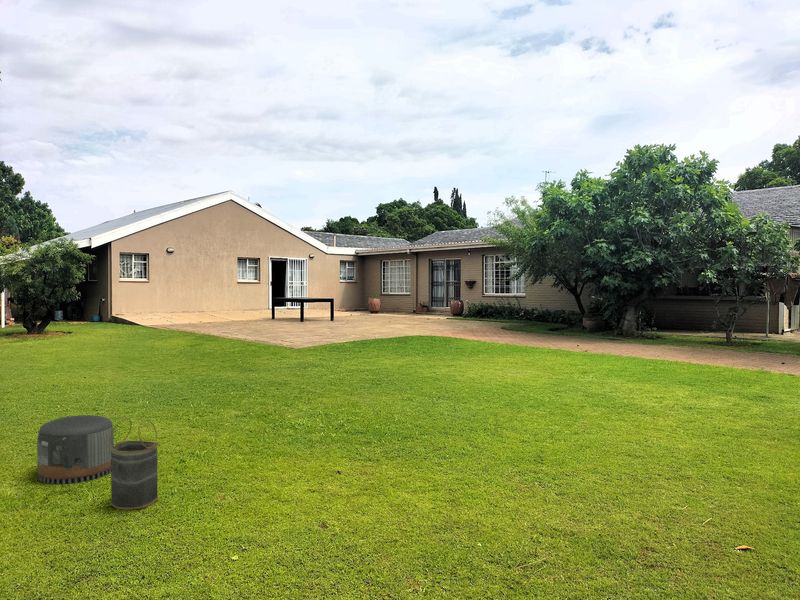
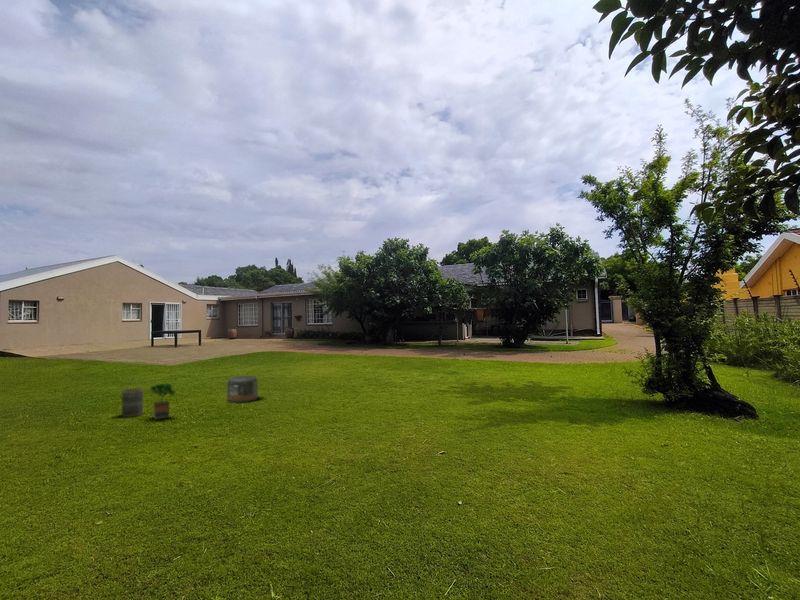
pouf: present [37,415,114,484] -> present [227,376,258,403]
potted tree: none [155,441,216,534] -> present [150,384,175,419]

